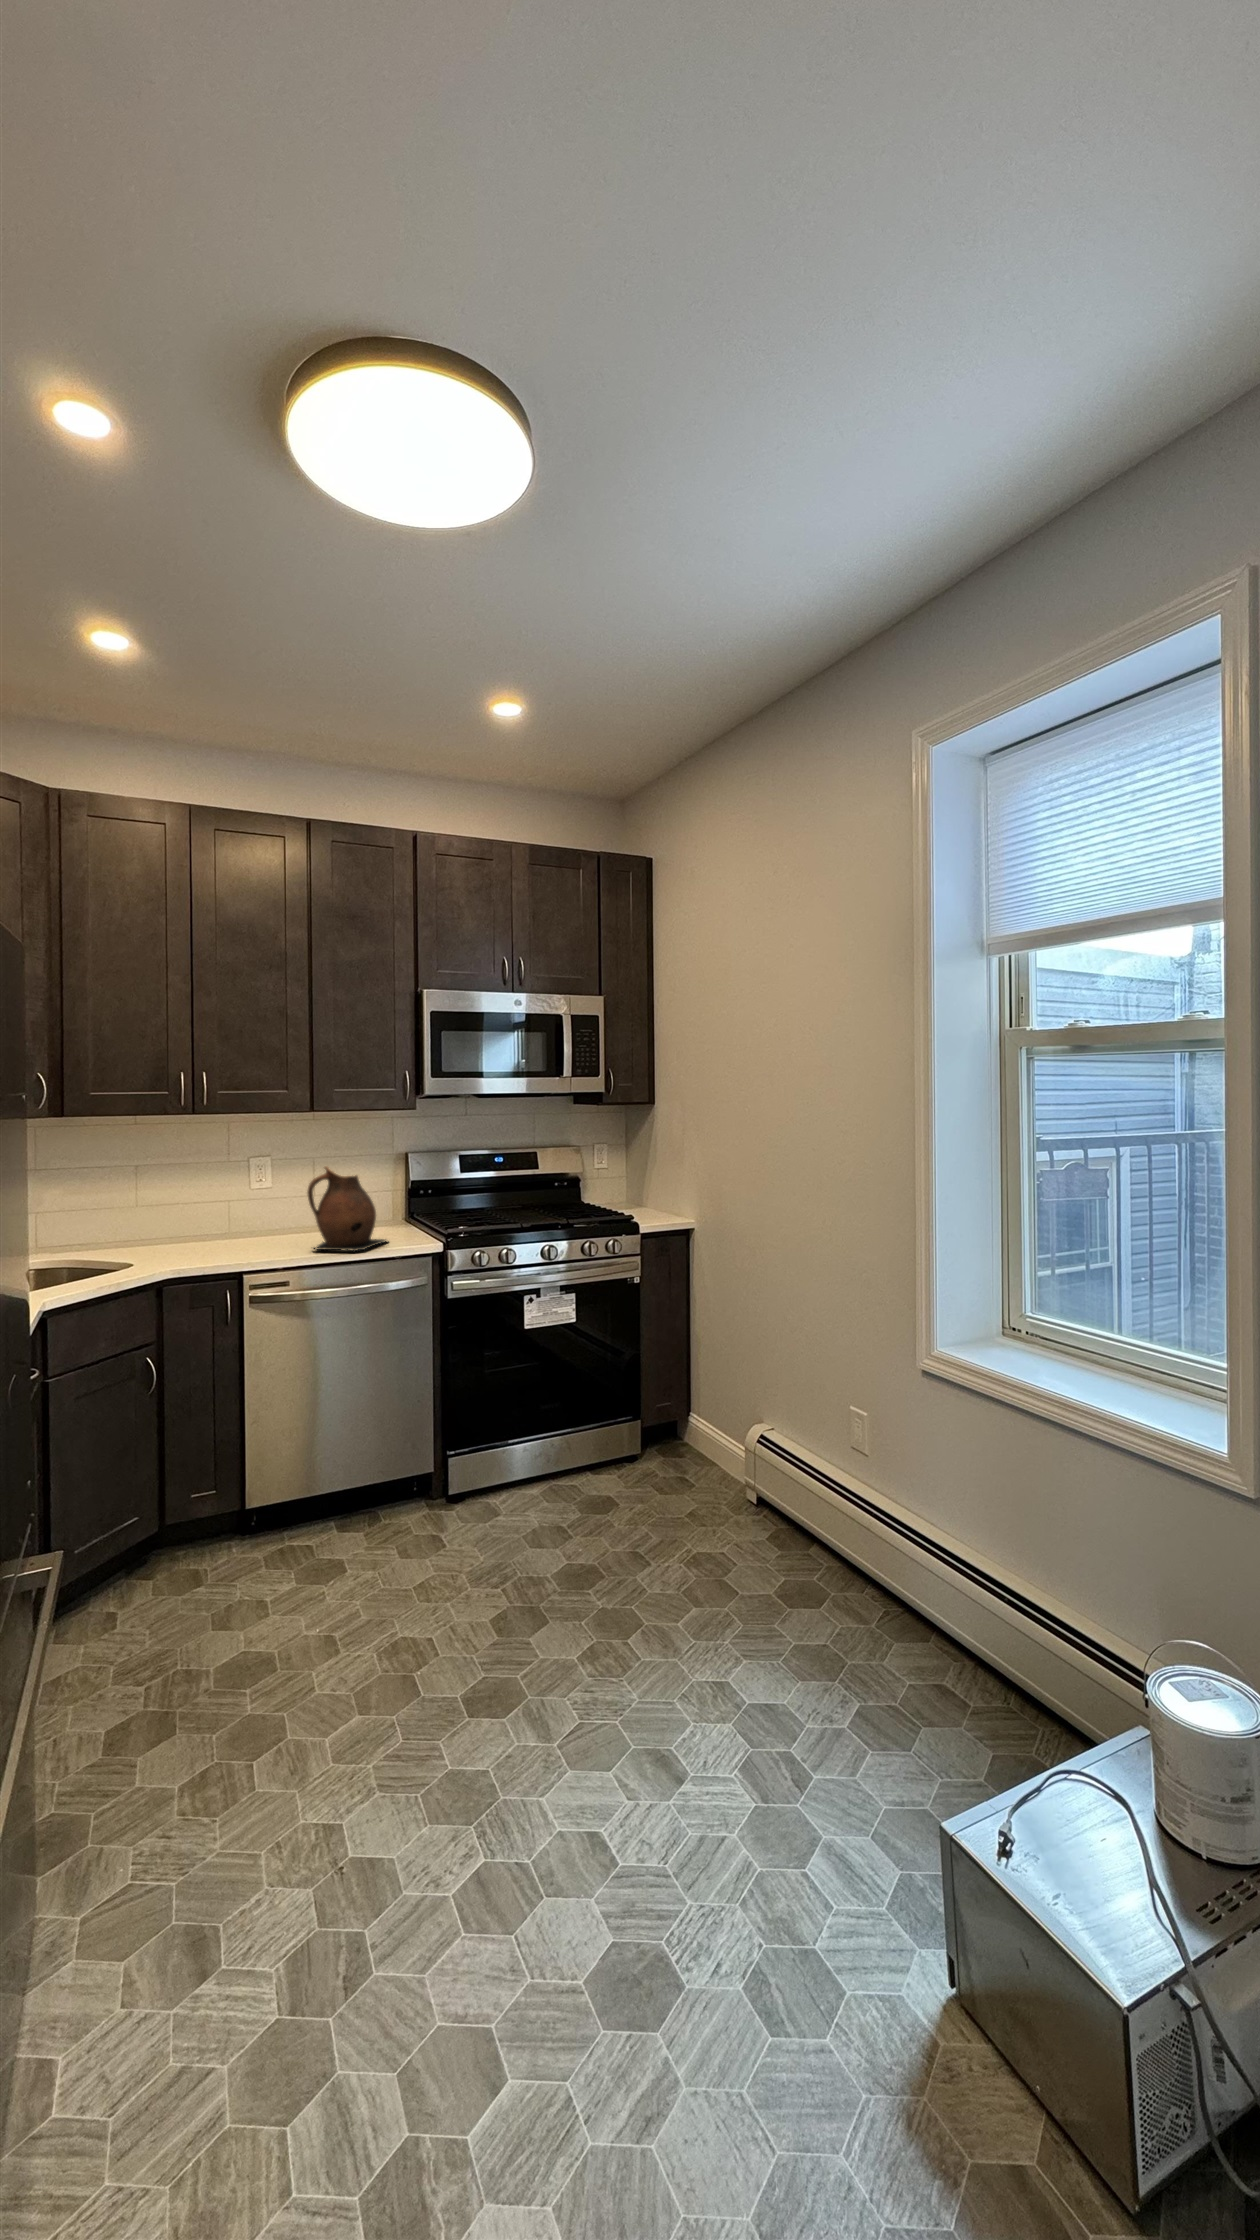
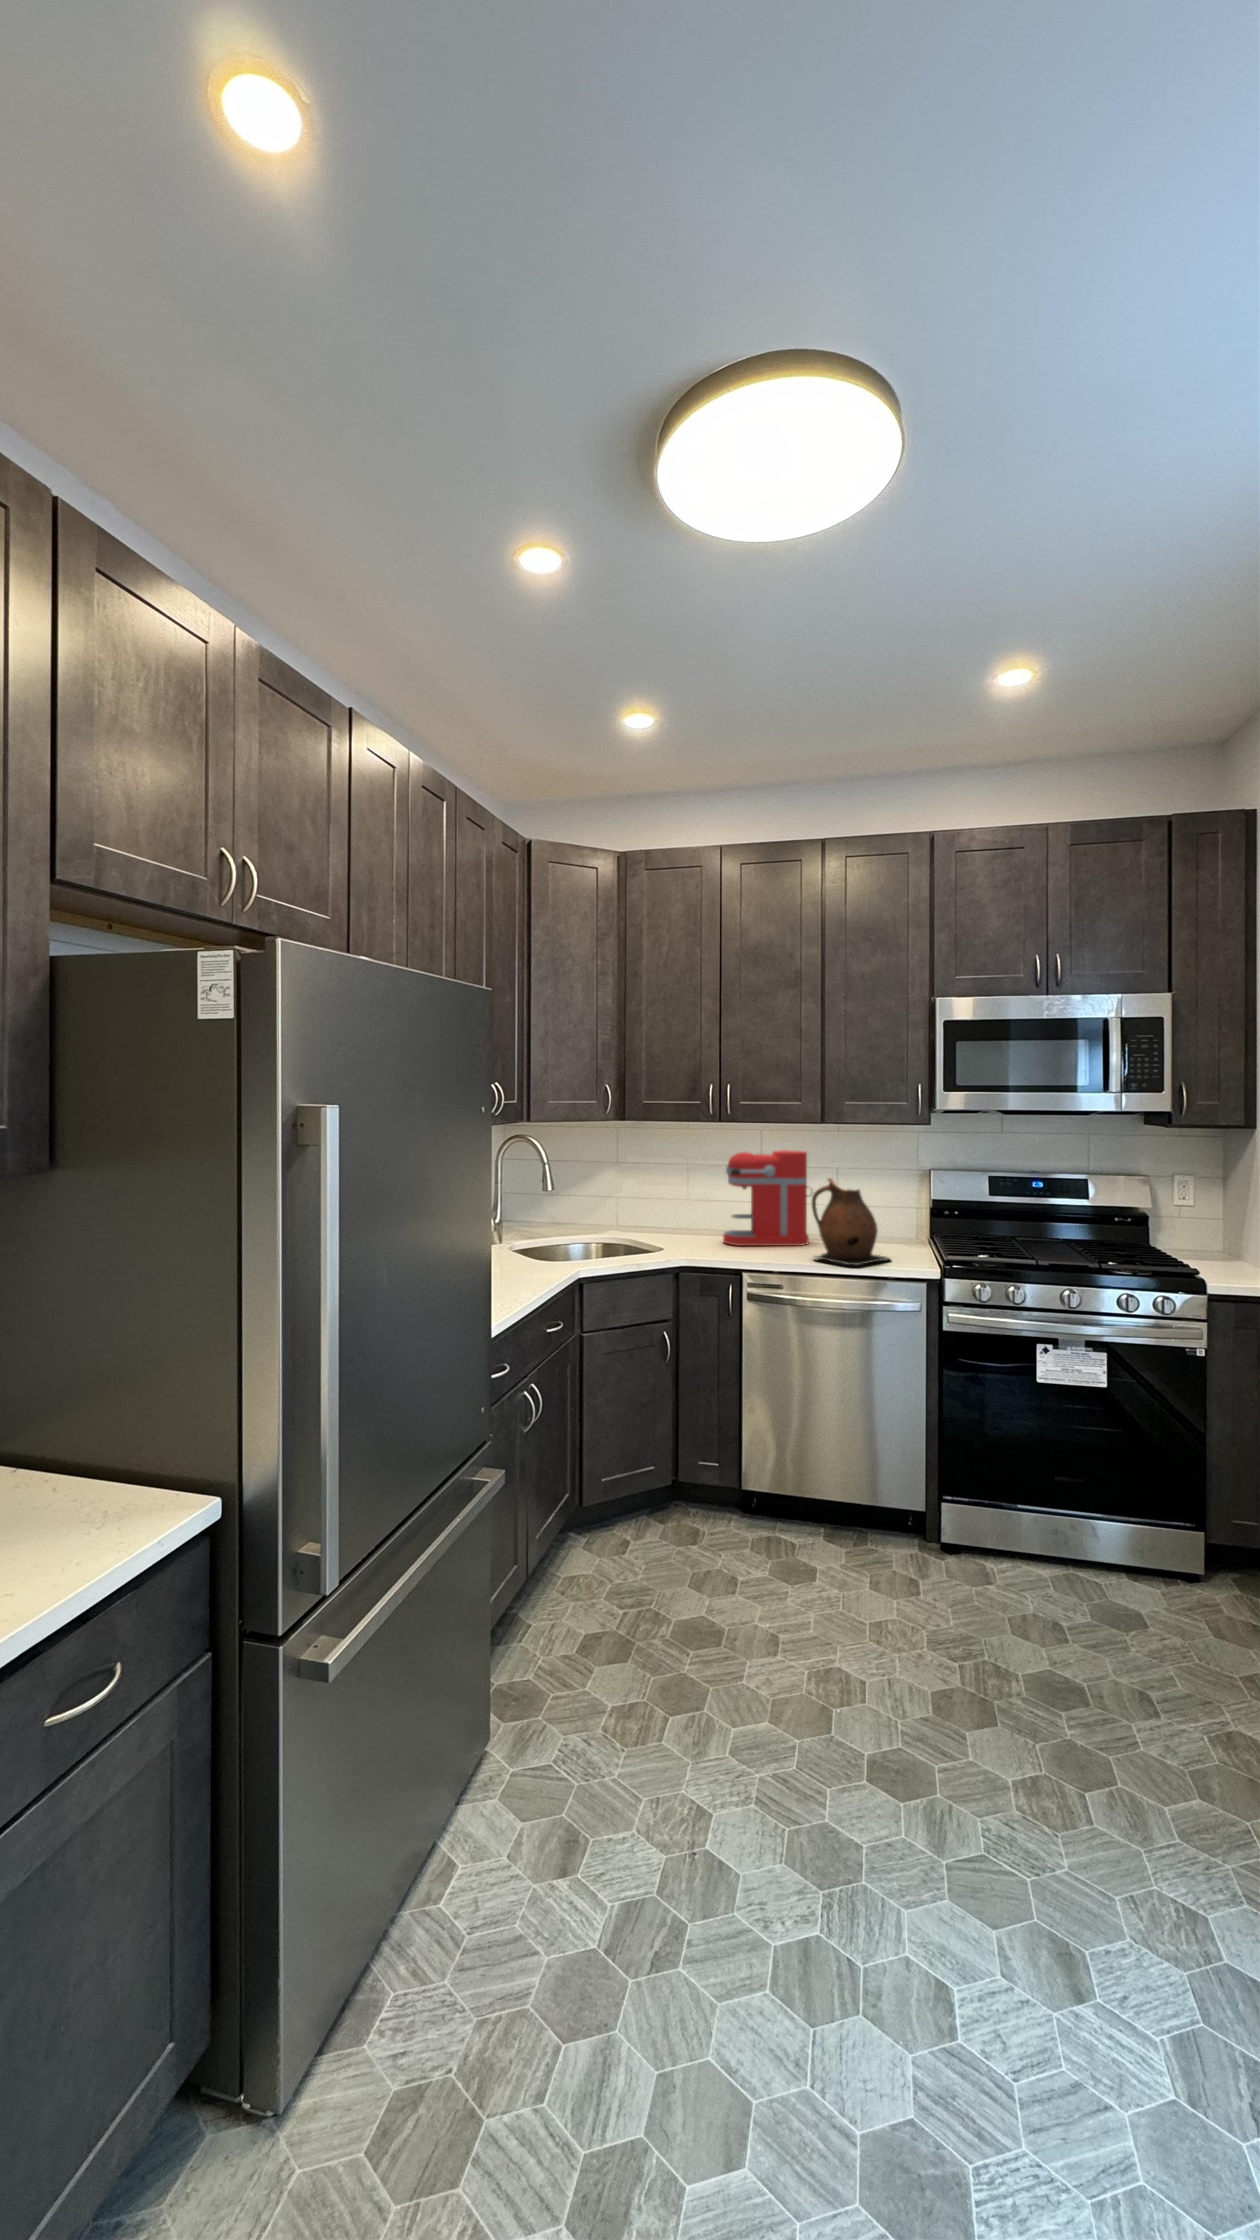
coffee maker: none [193,1142,293,1250] -> present [723,1150,813,1246]

